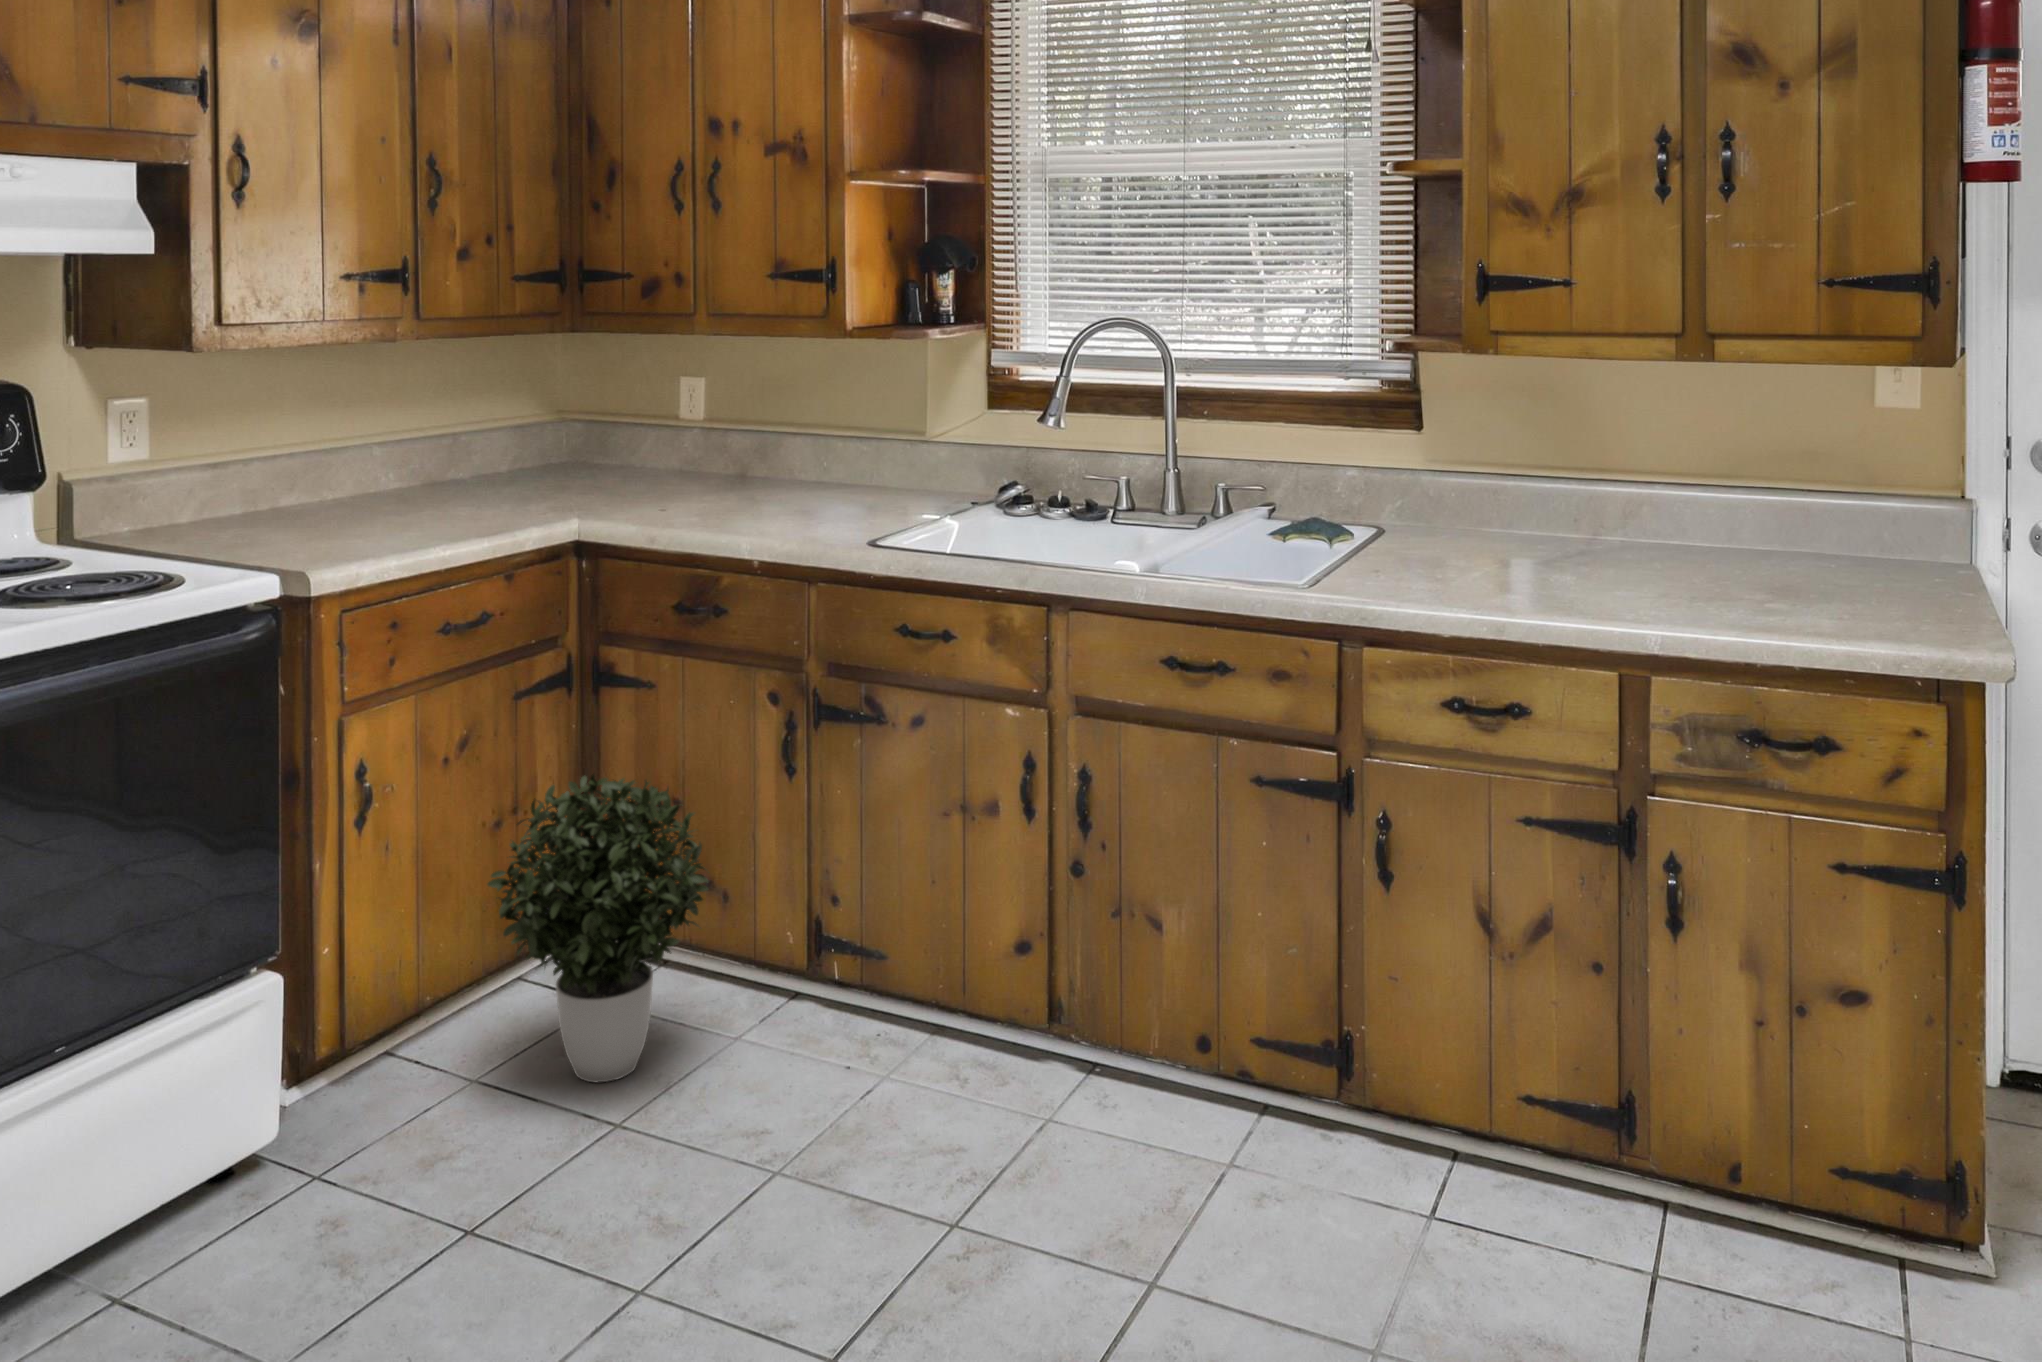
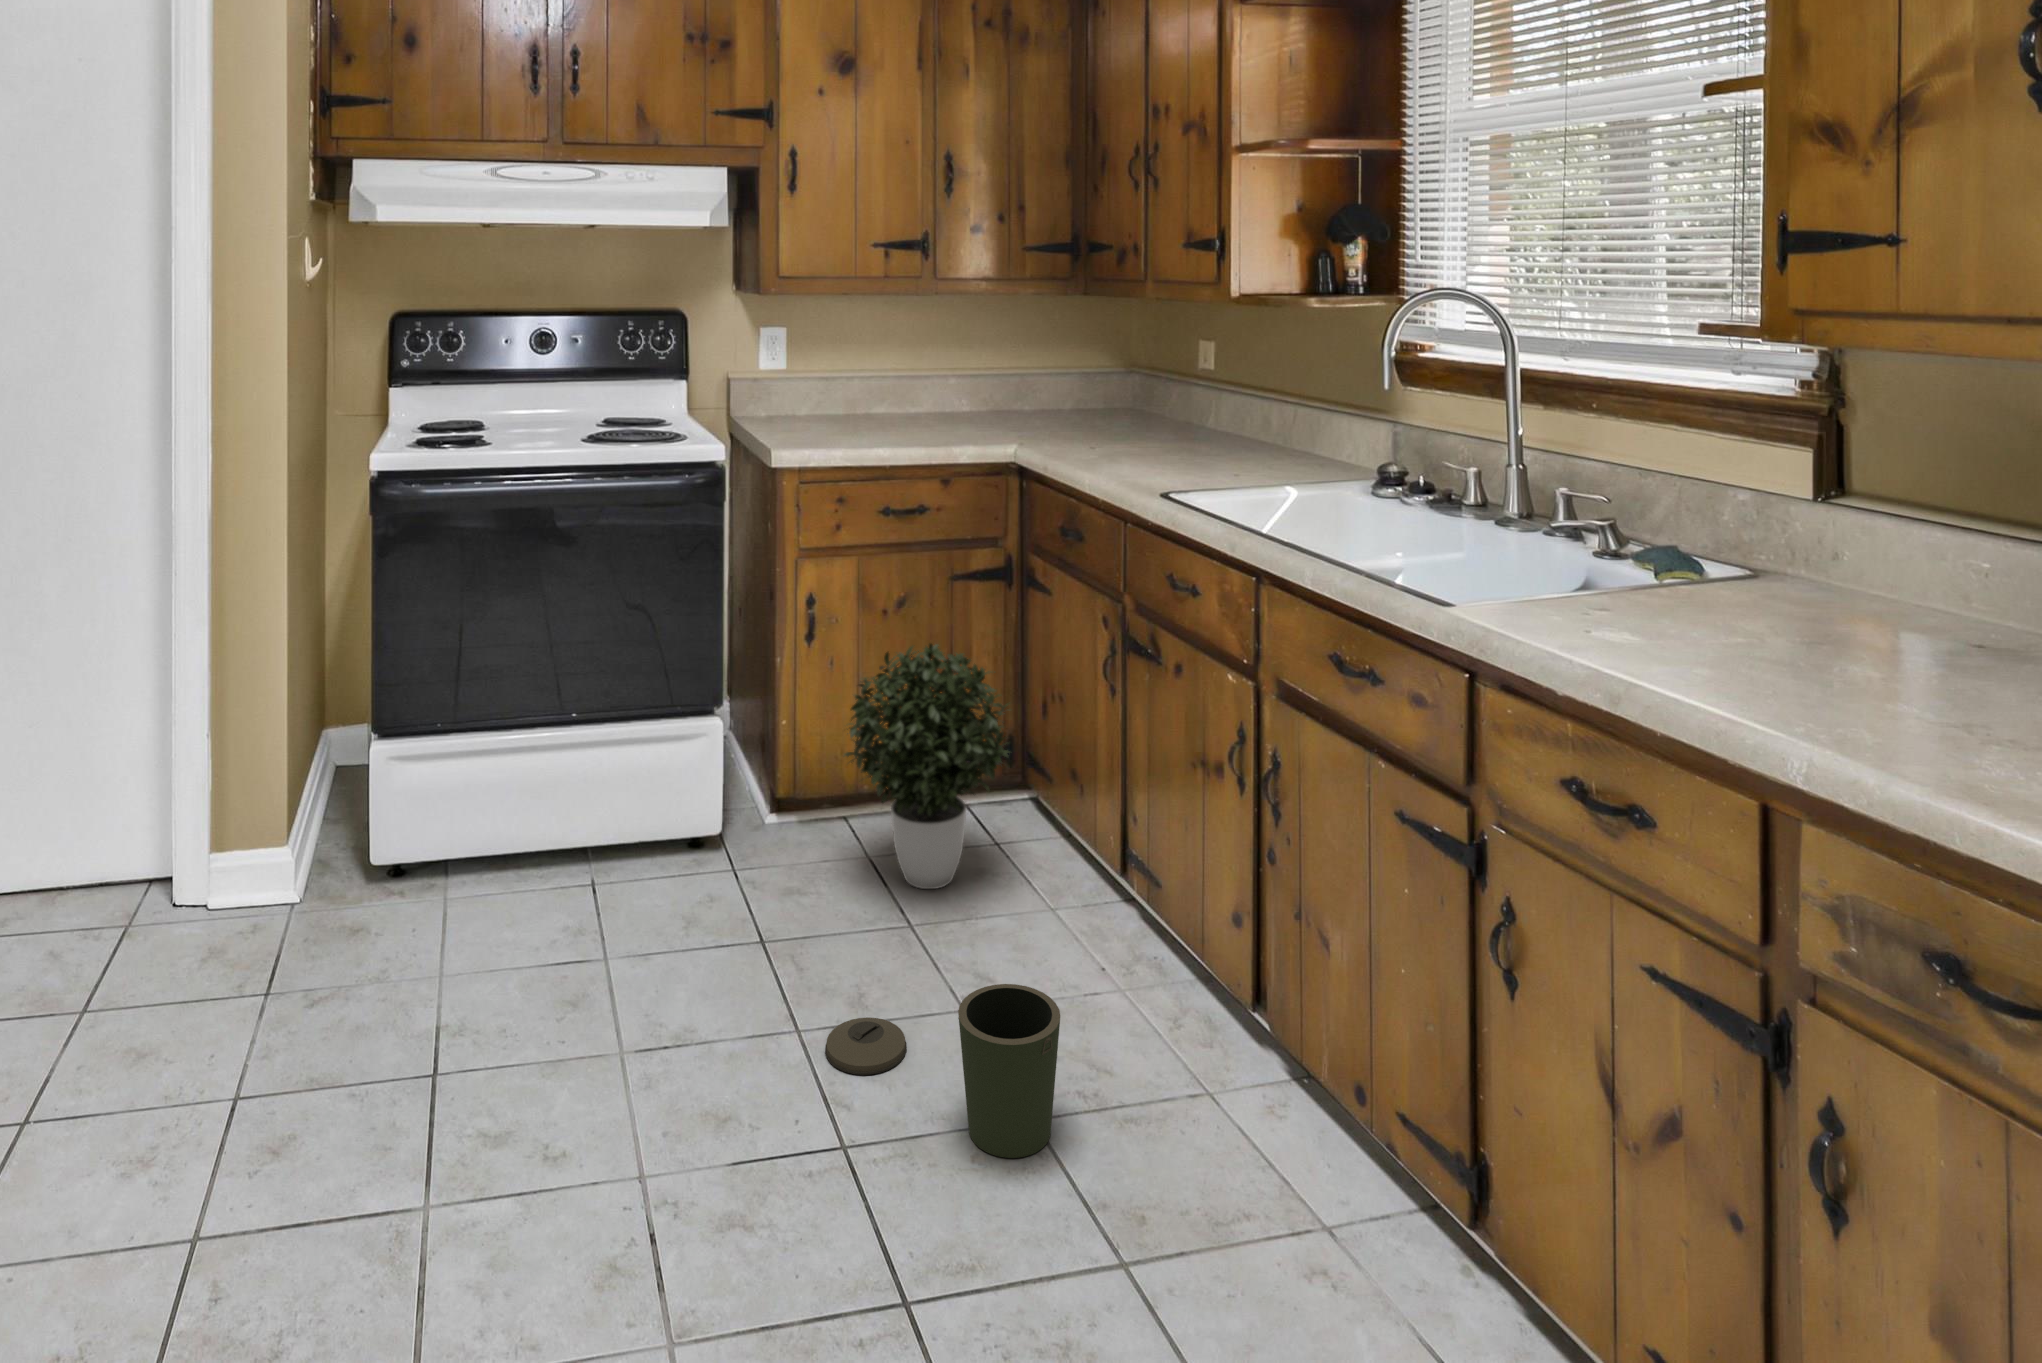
trash can: none [702,1076,1021,1271] -> present [825,984,1060,1158]

